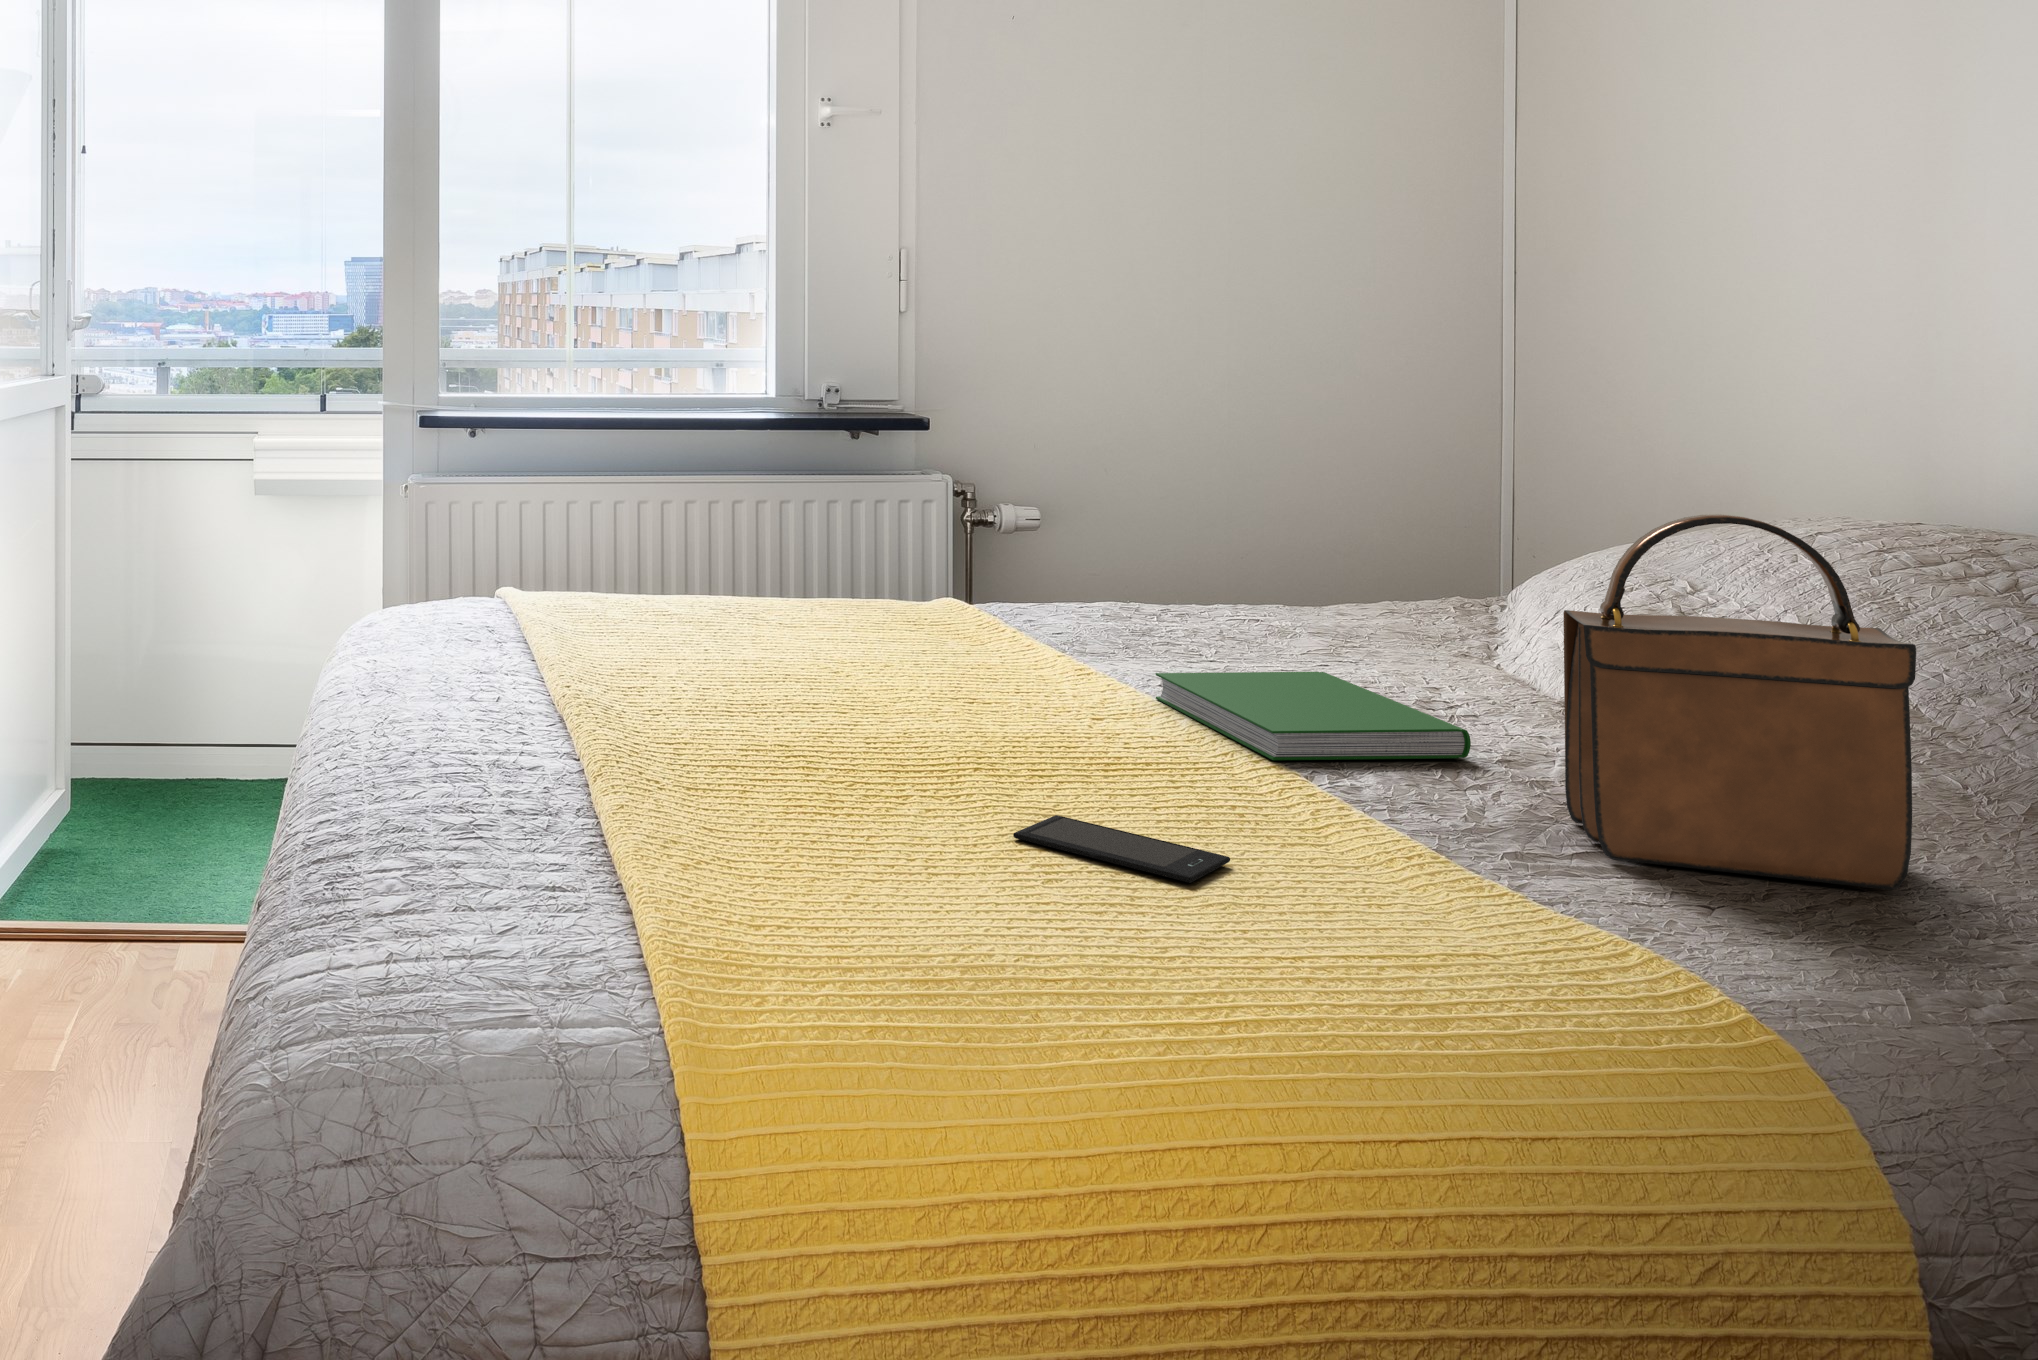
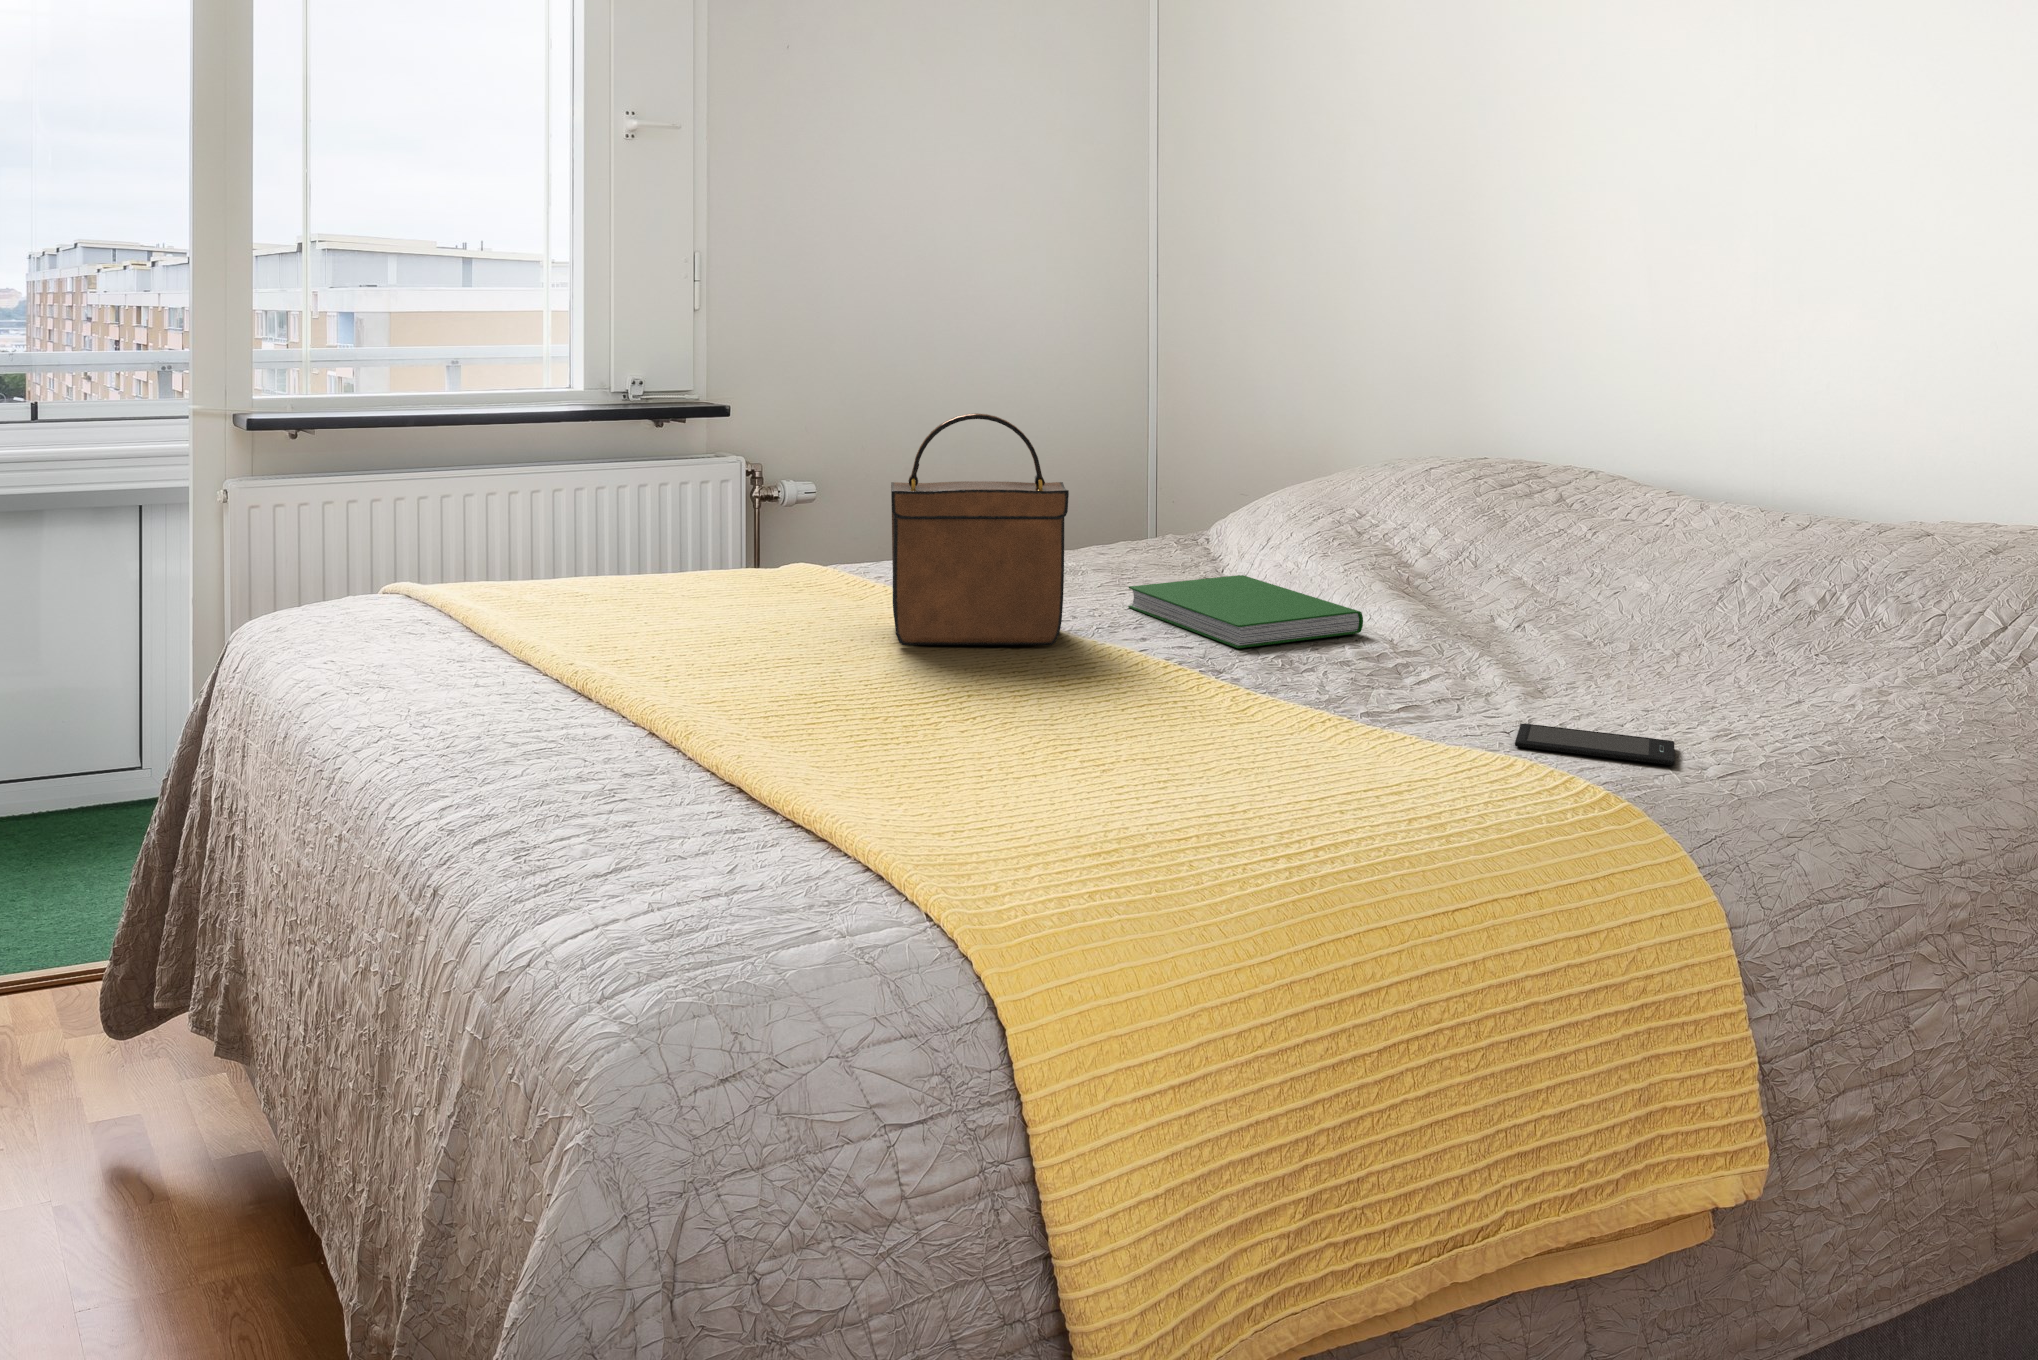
handbag: present [1564,514,1916,890] -> present [891,413,1069,645]
smartphone: present [1013,815,1230,883] -> present [1515,724,1675,765]

